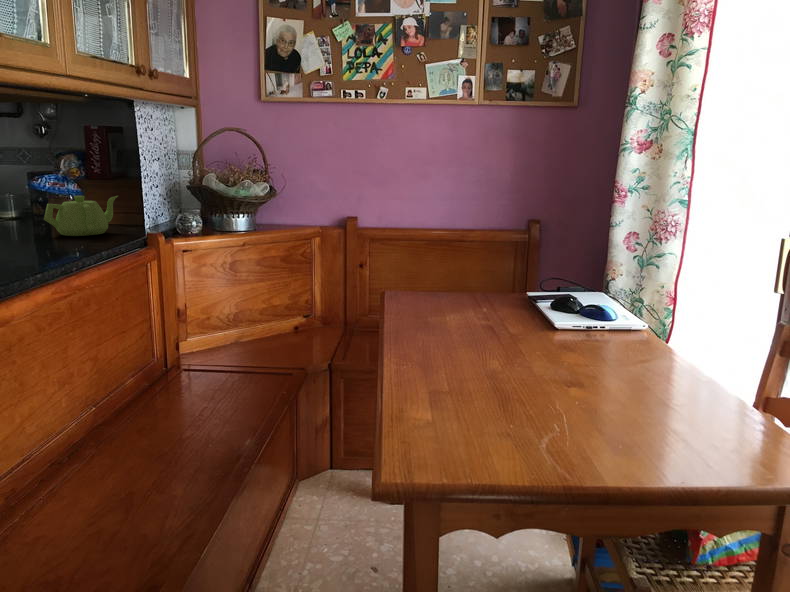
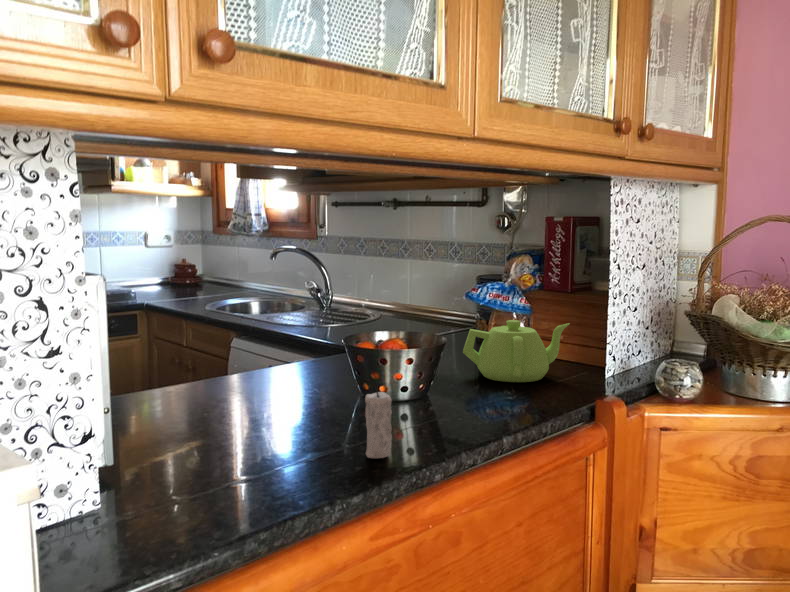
candle: none [18,220,39,266] -> present [365,390,392,458]

